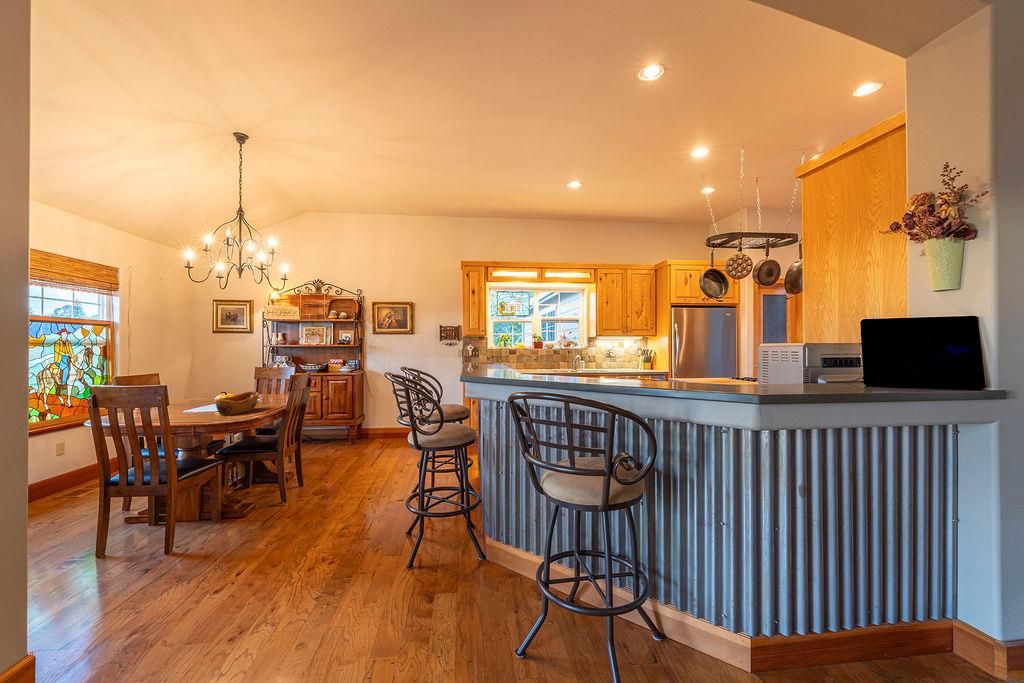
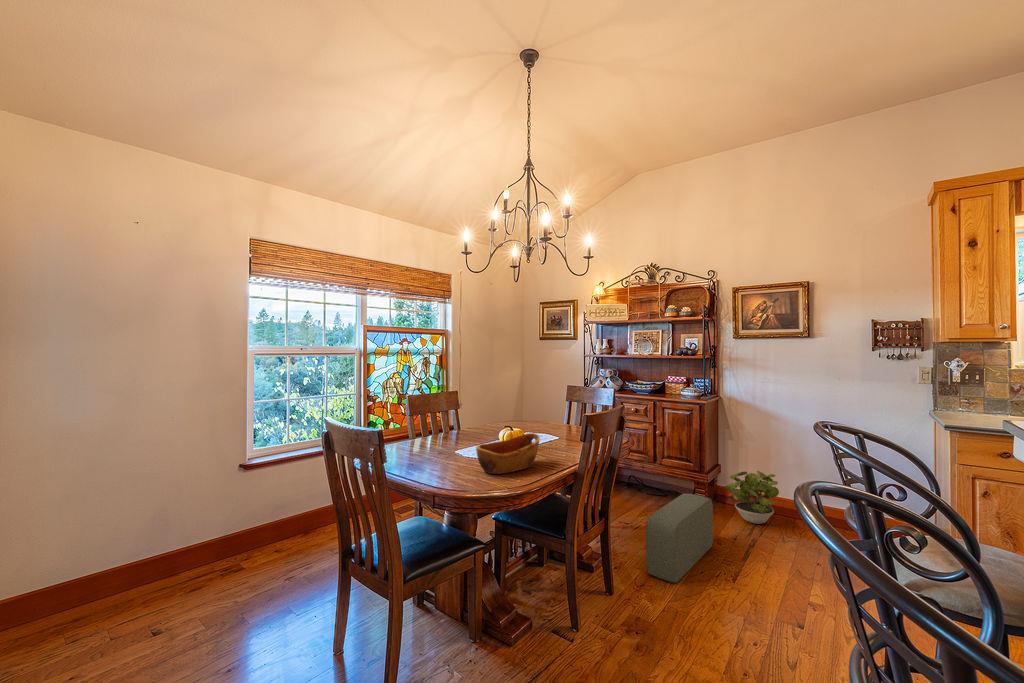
potted plant: none [367,413,397,444] -> present [724,471,779,524]
pouf: none [321,429,360,475] -> present [646,493,713,583]

